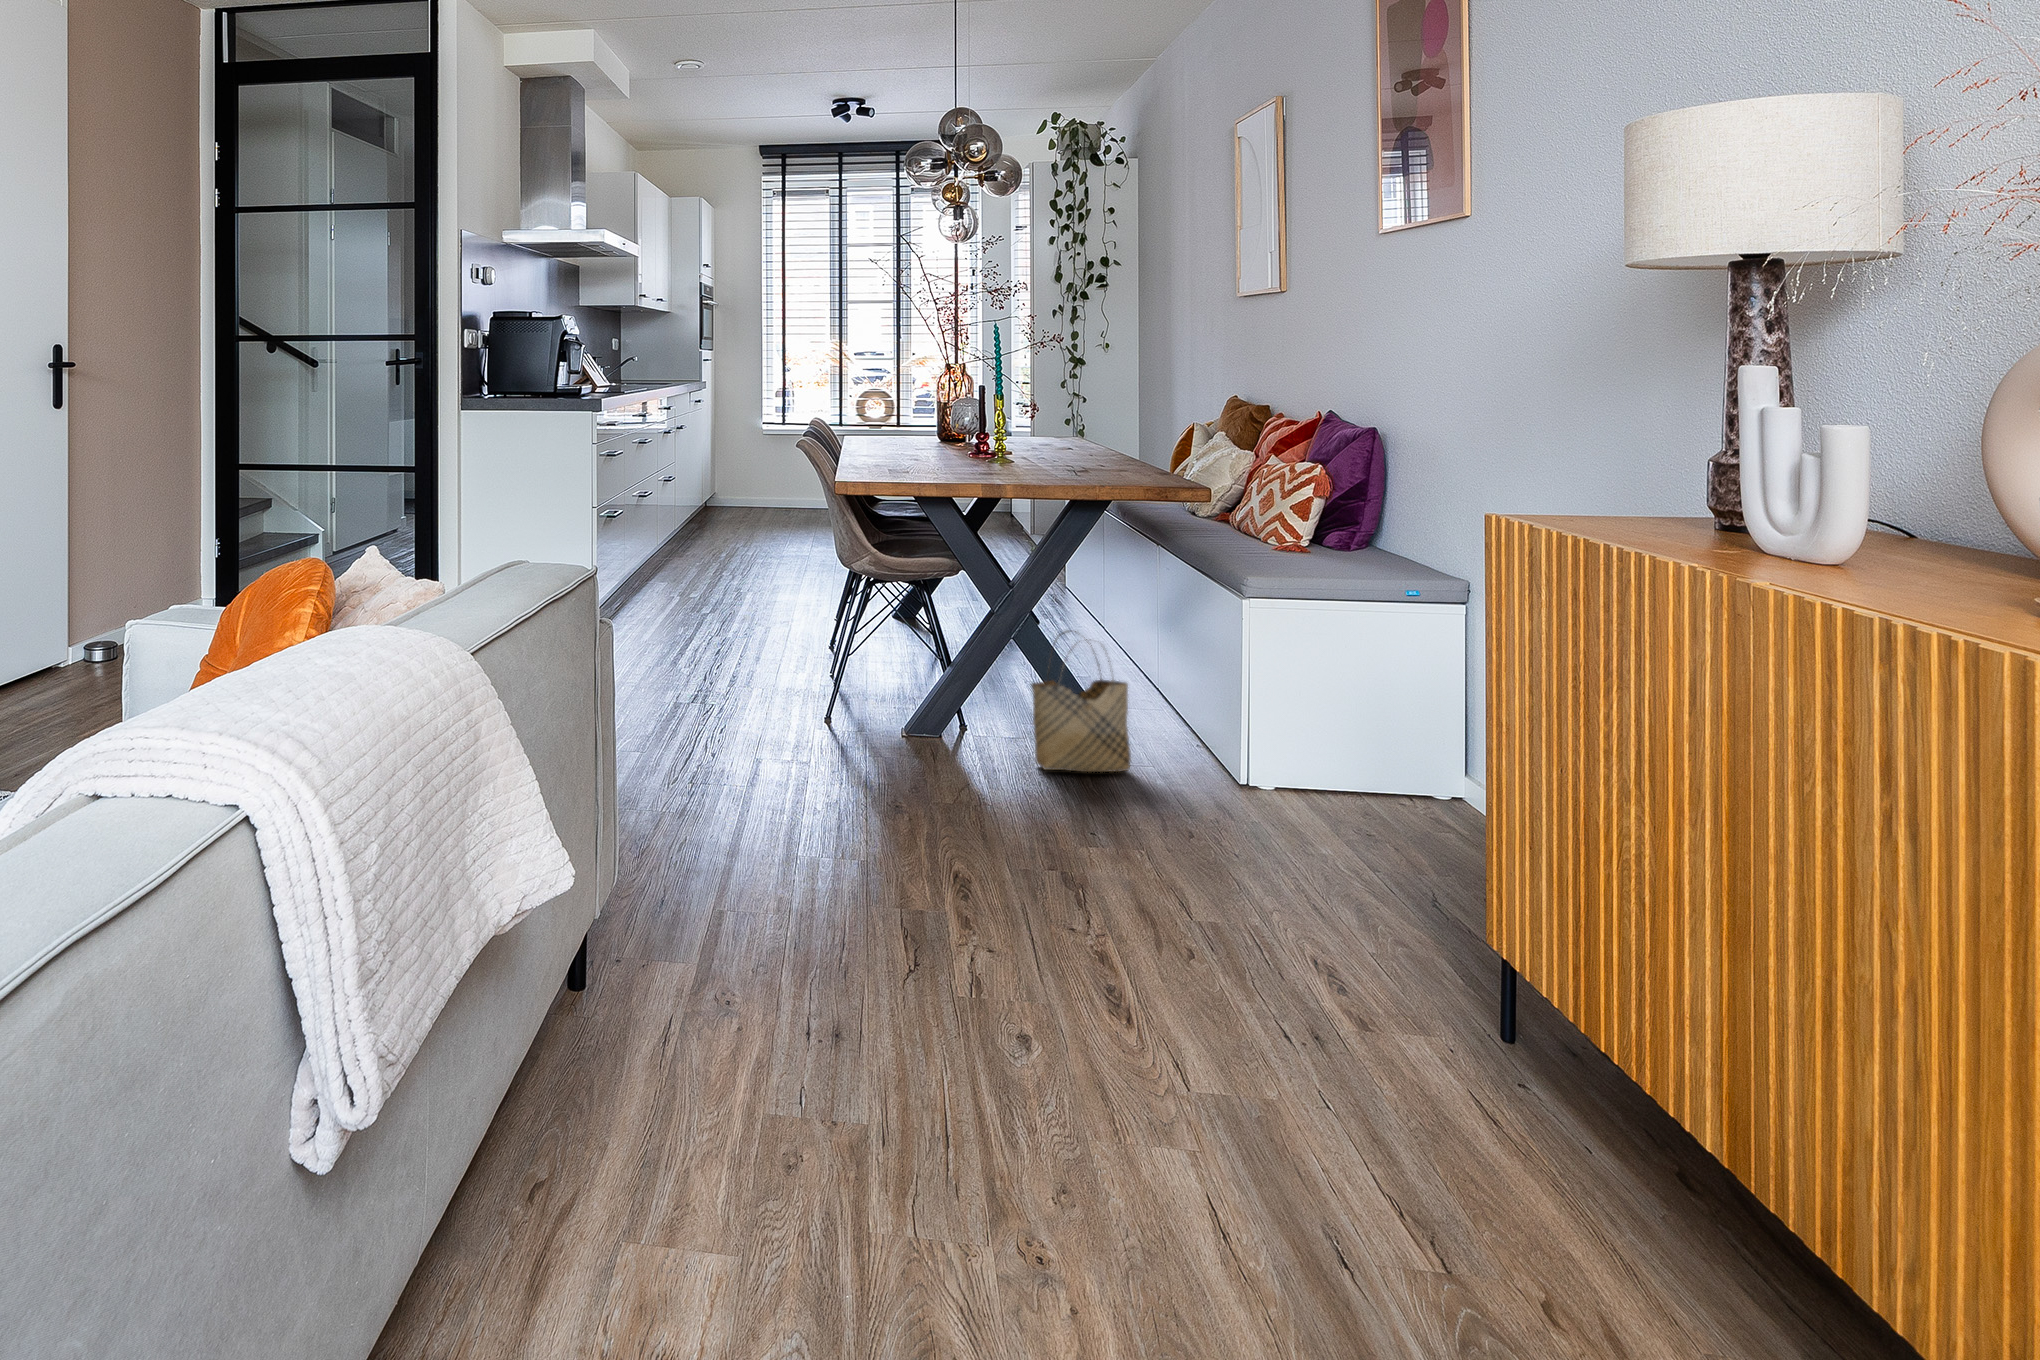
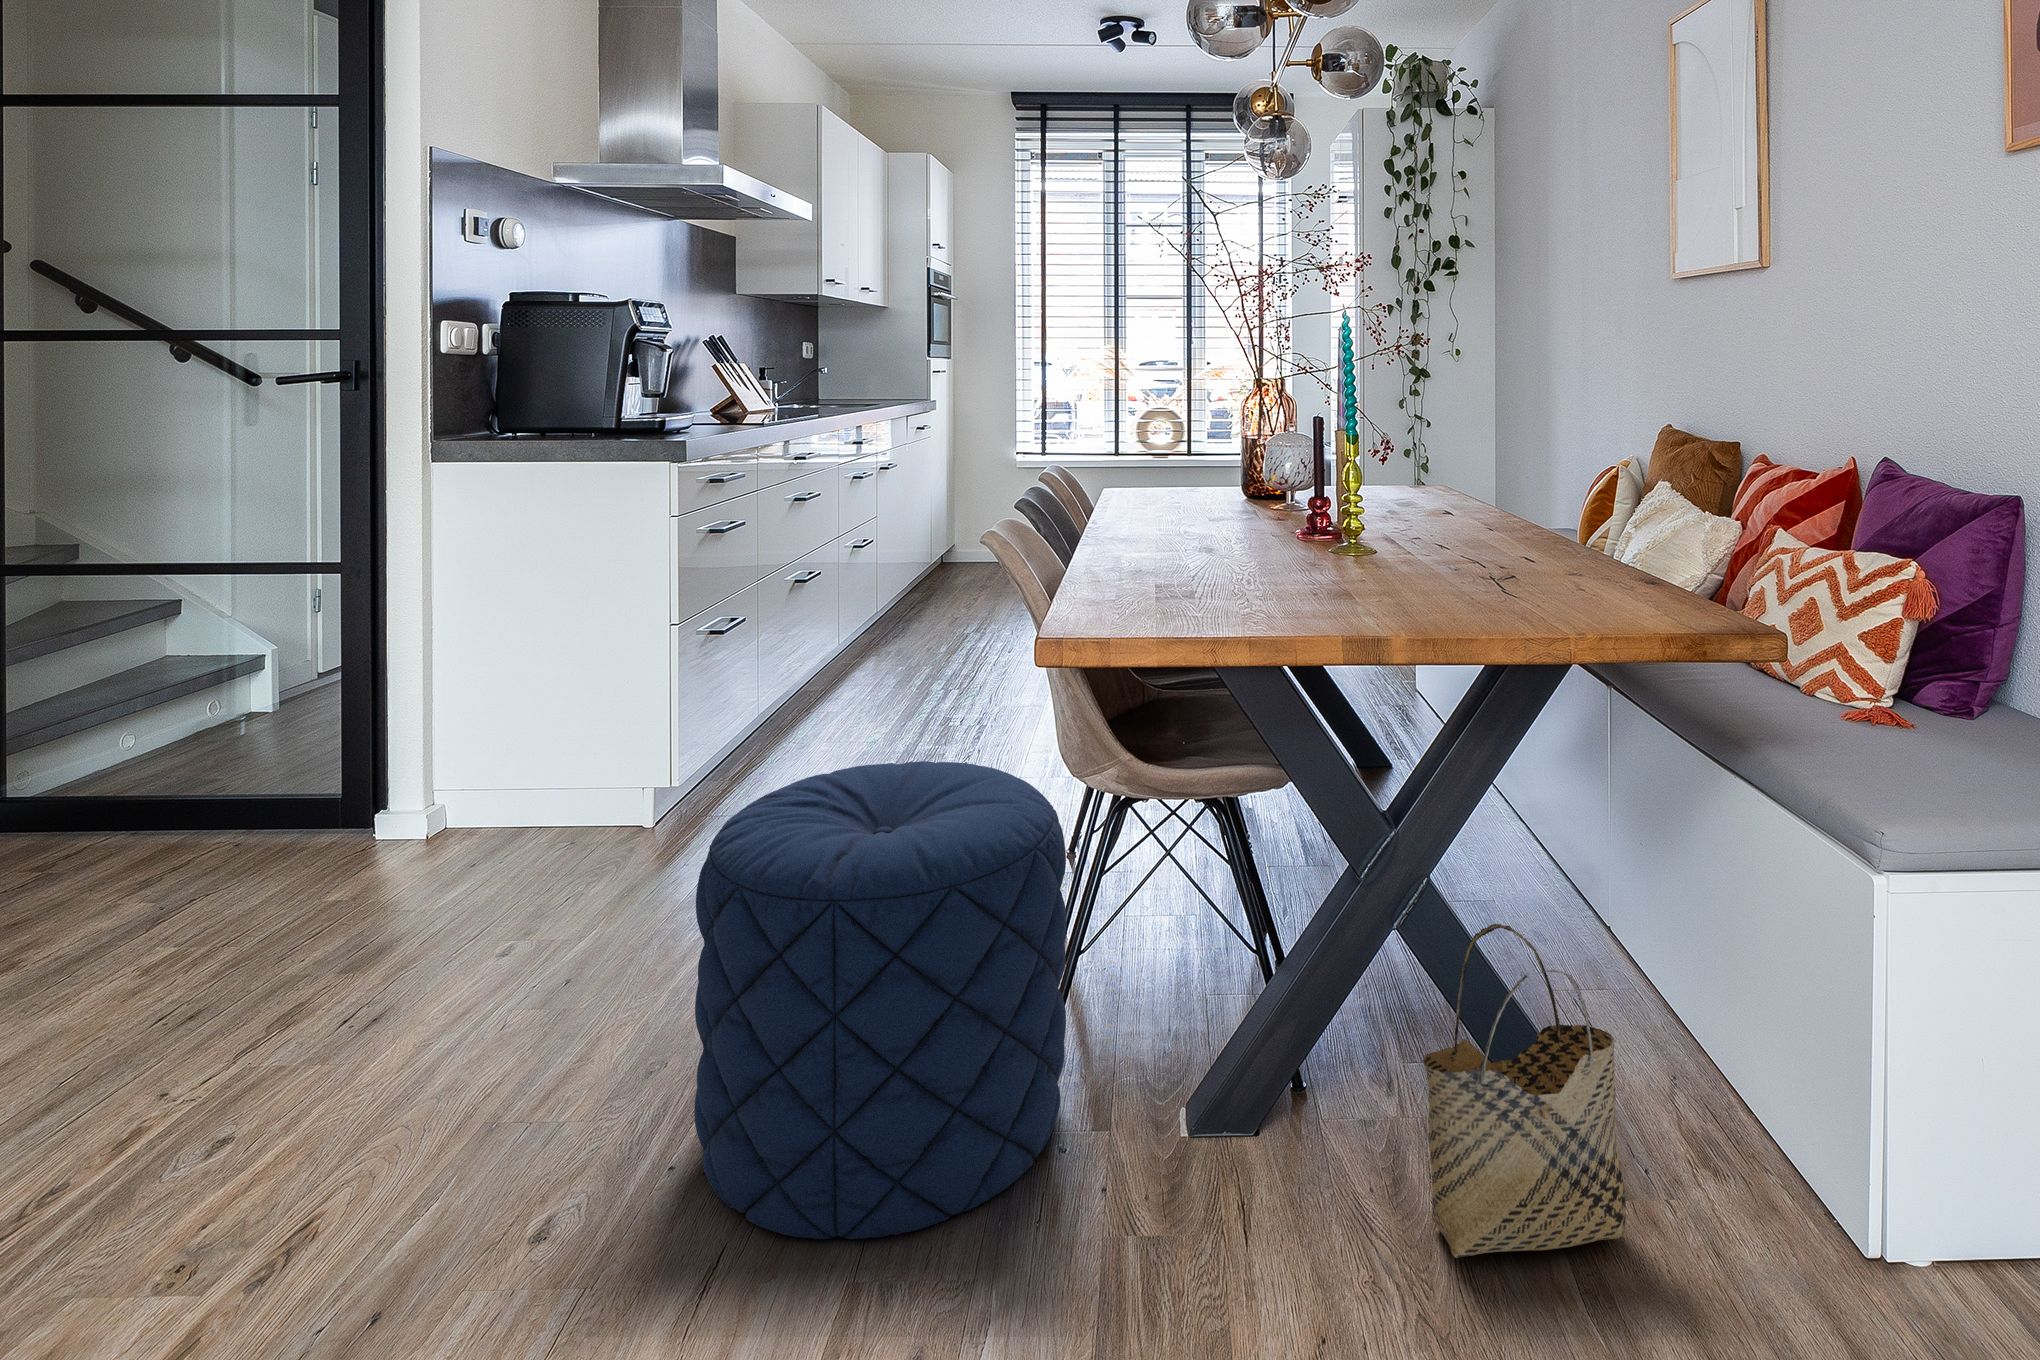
pouf: none [680,558,854,750] -> present [694,761,1067,1239]

